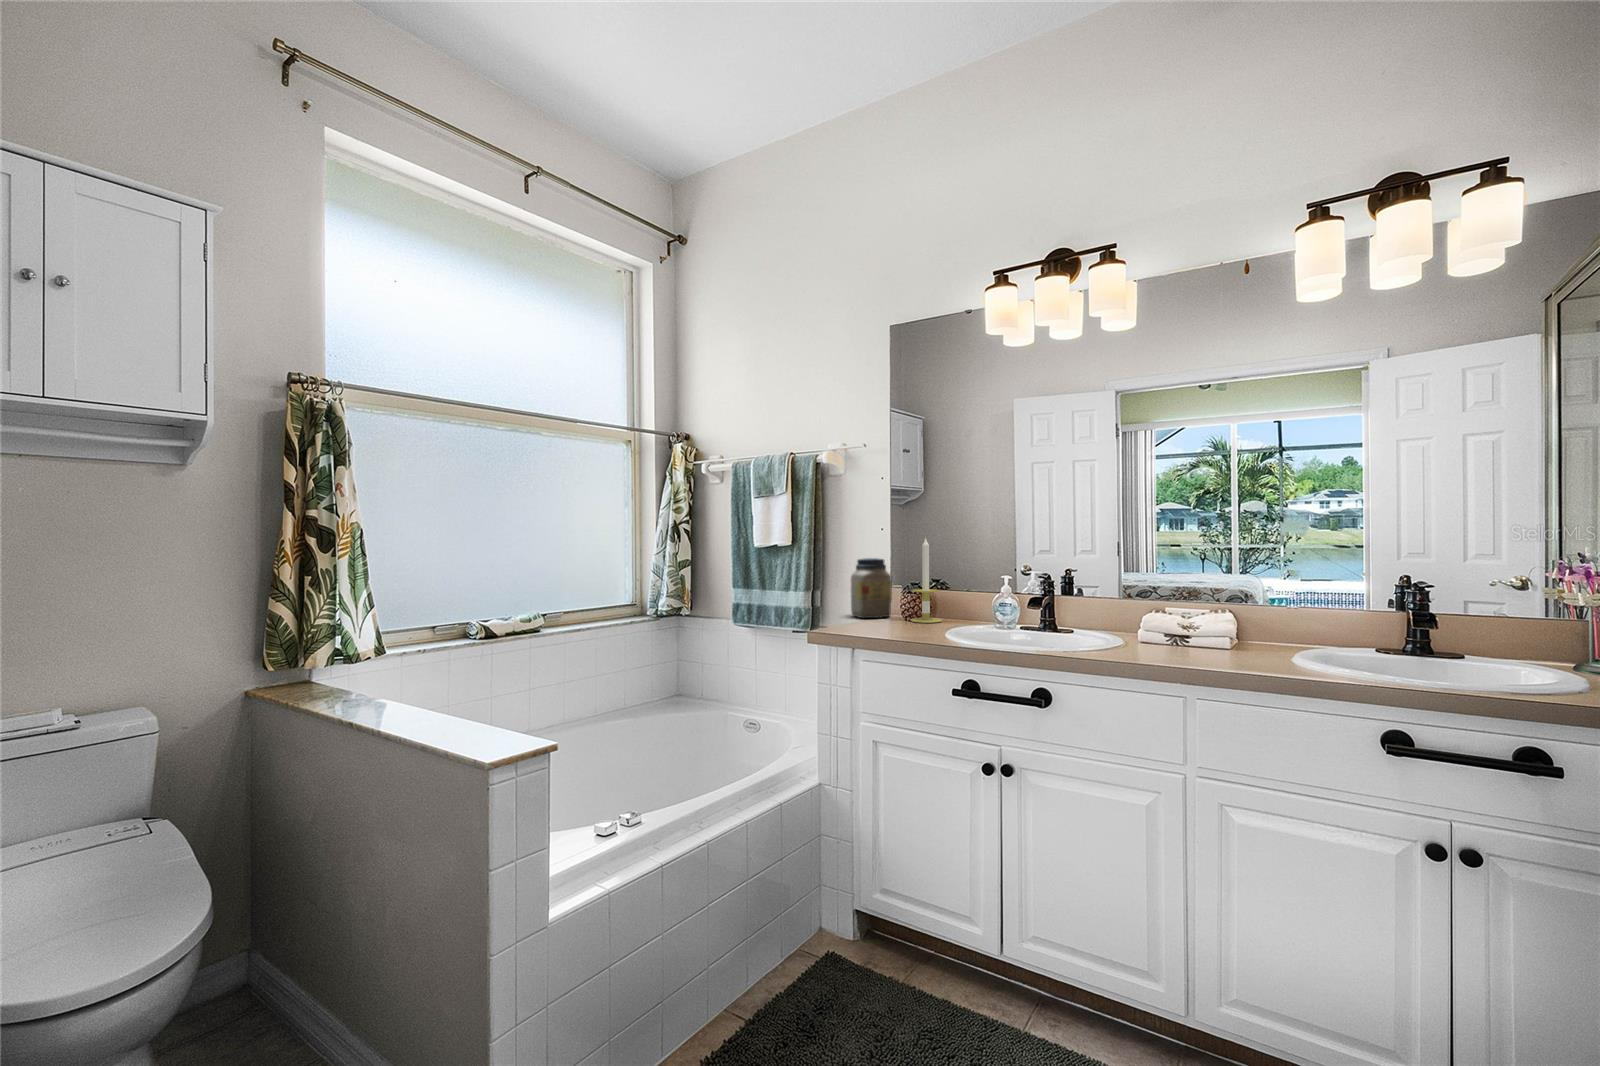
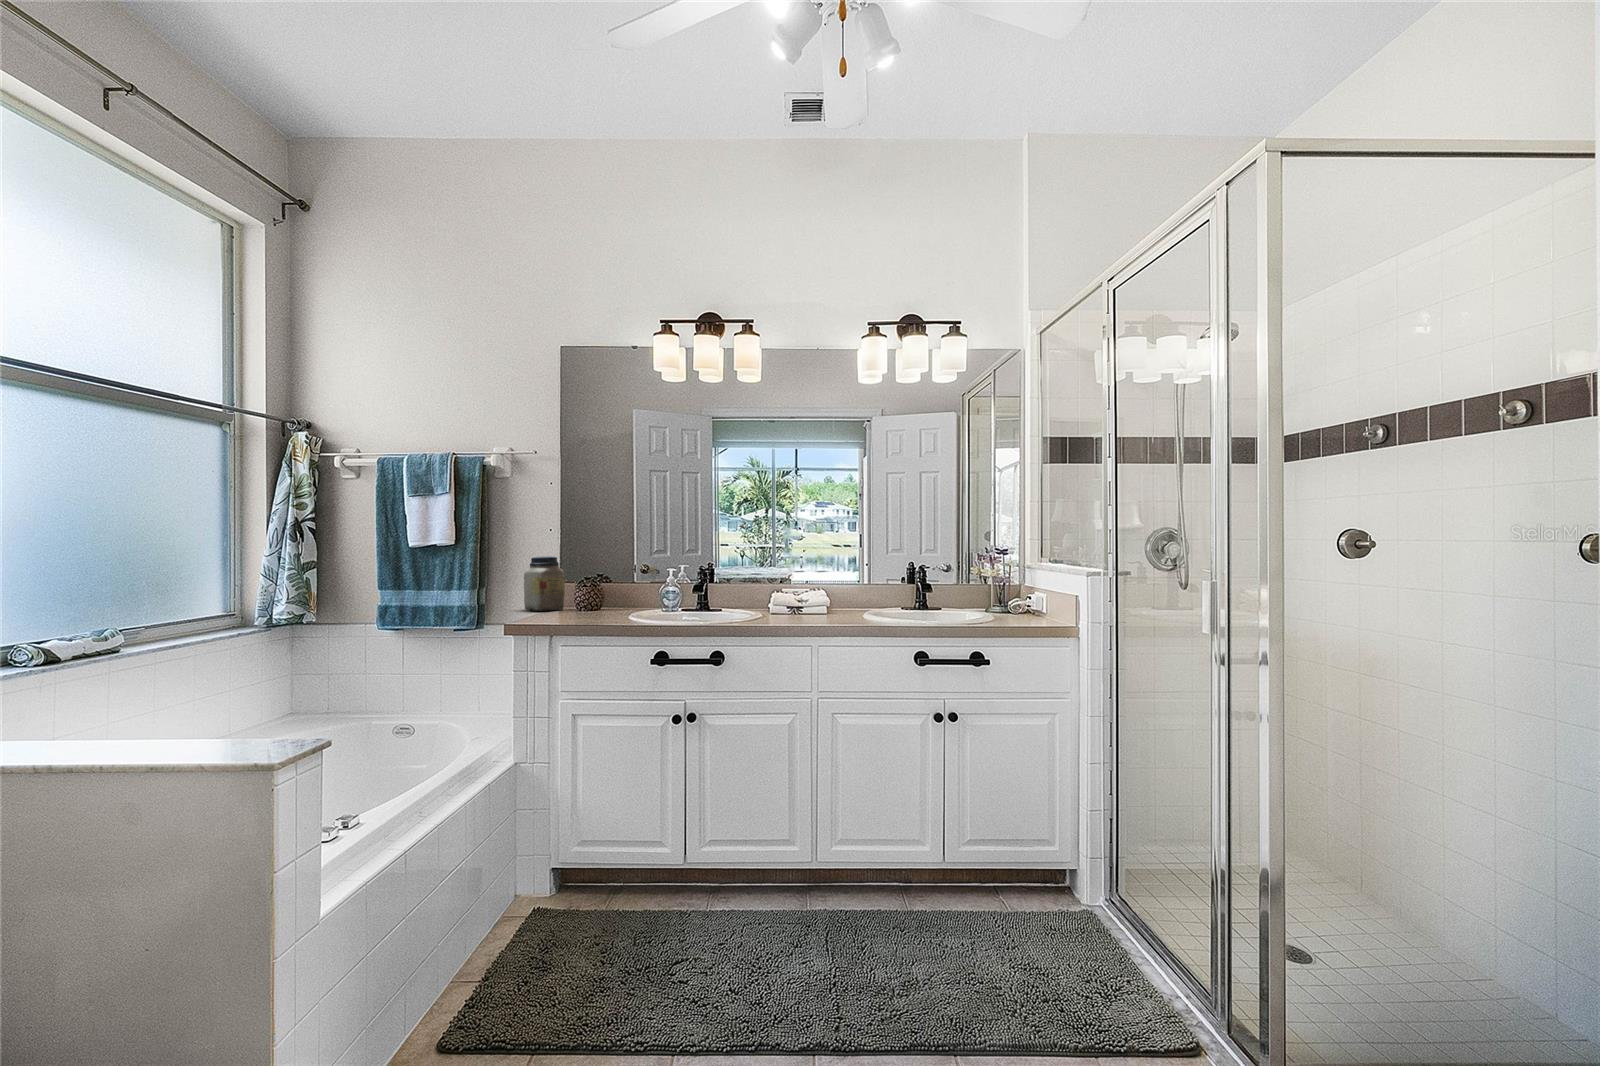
candle: present [910,538,942,623] -> none [585,537,613,611]

